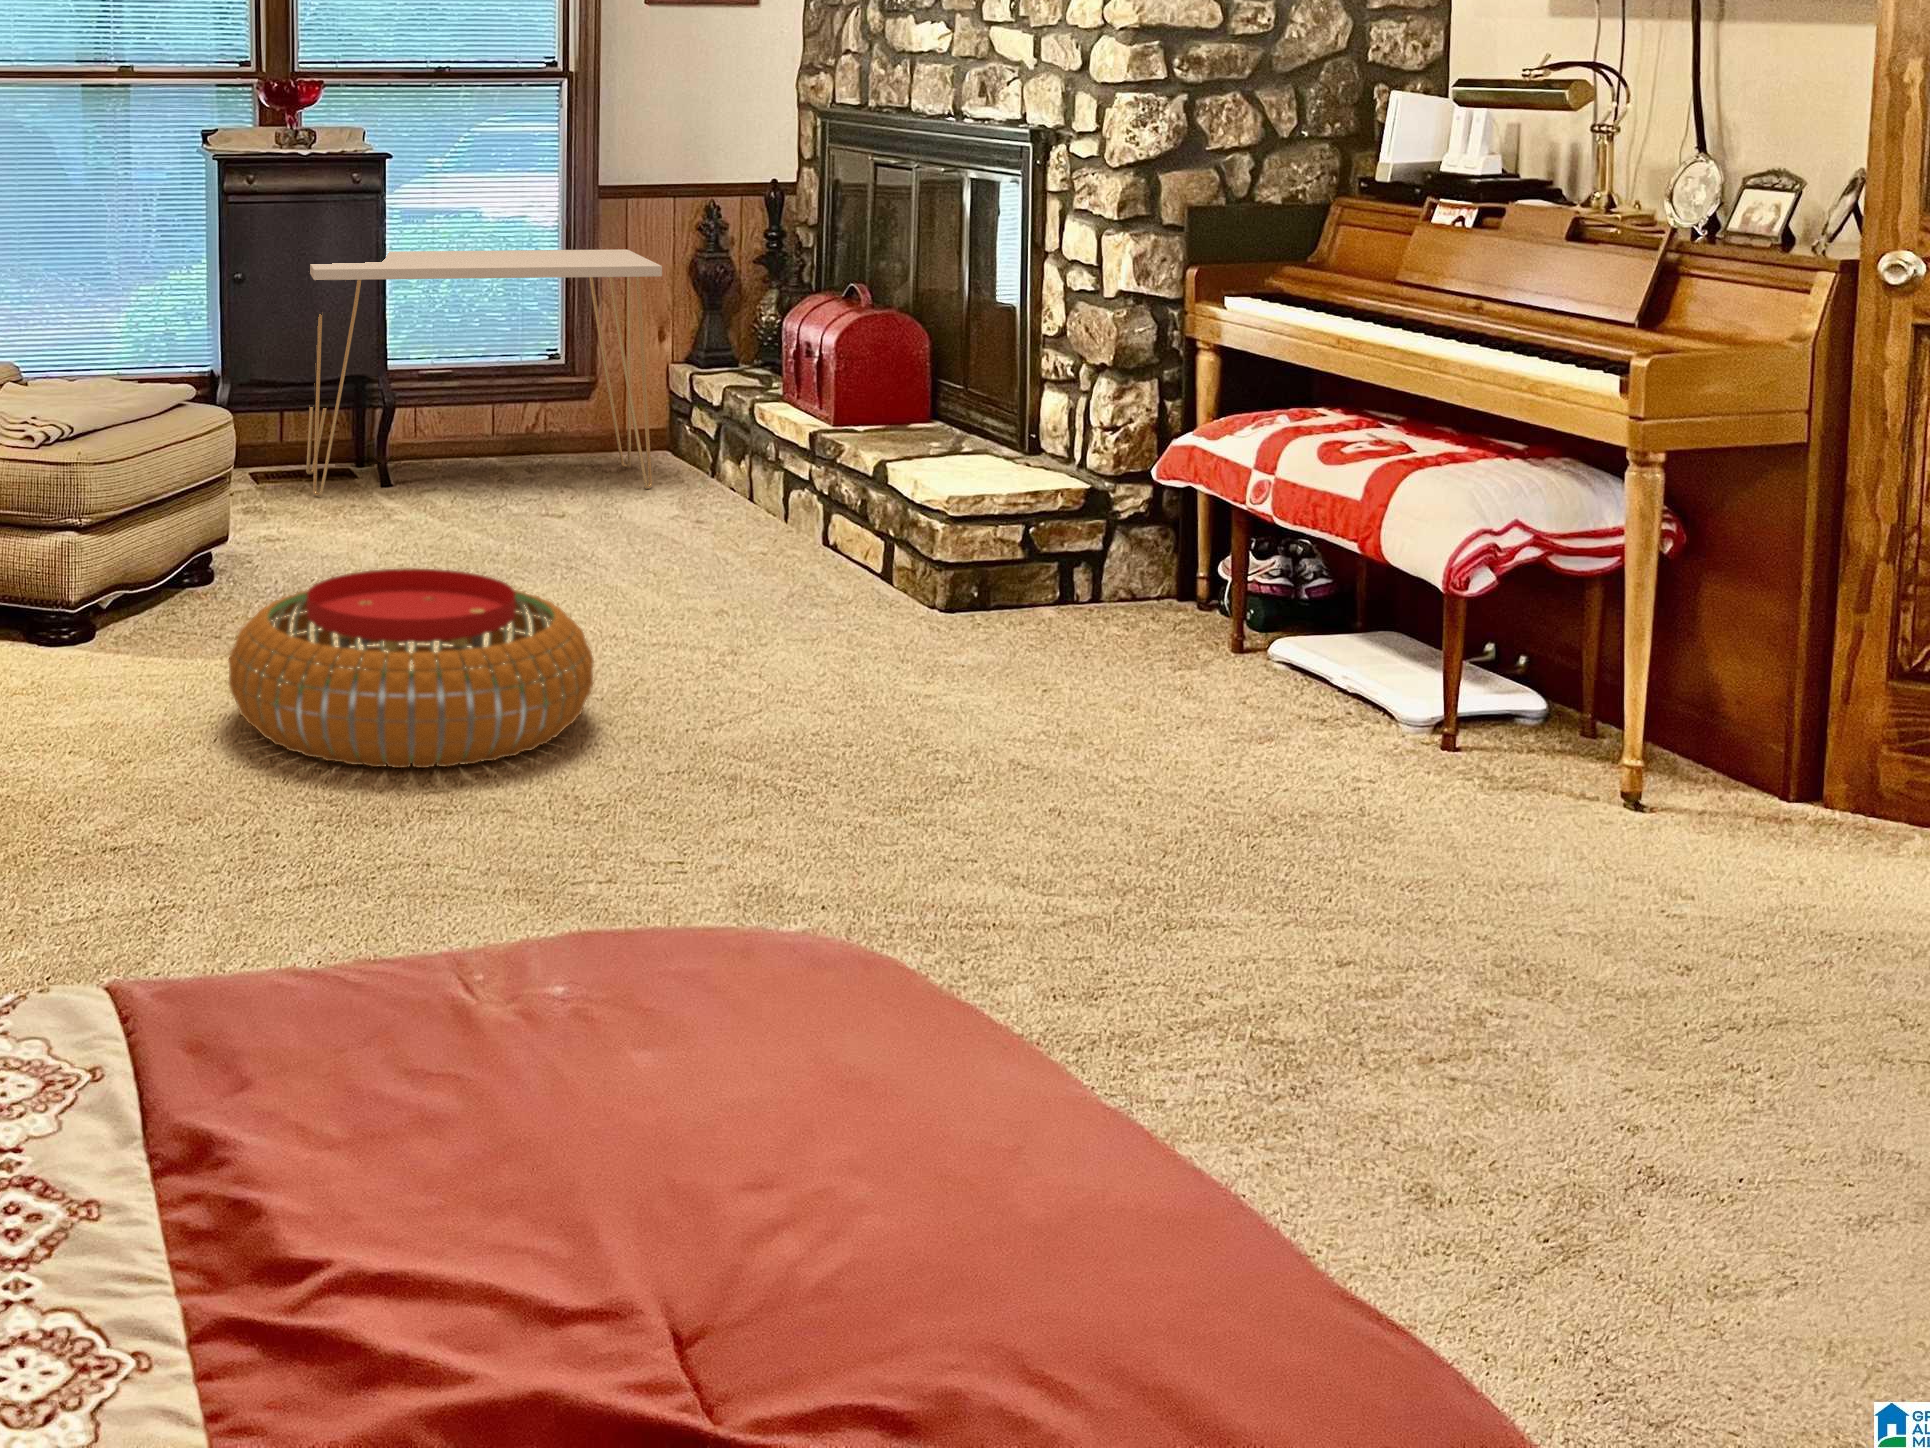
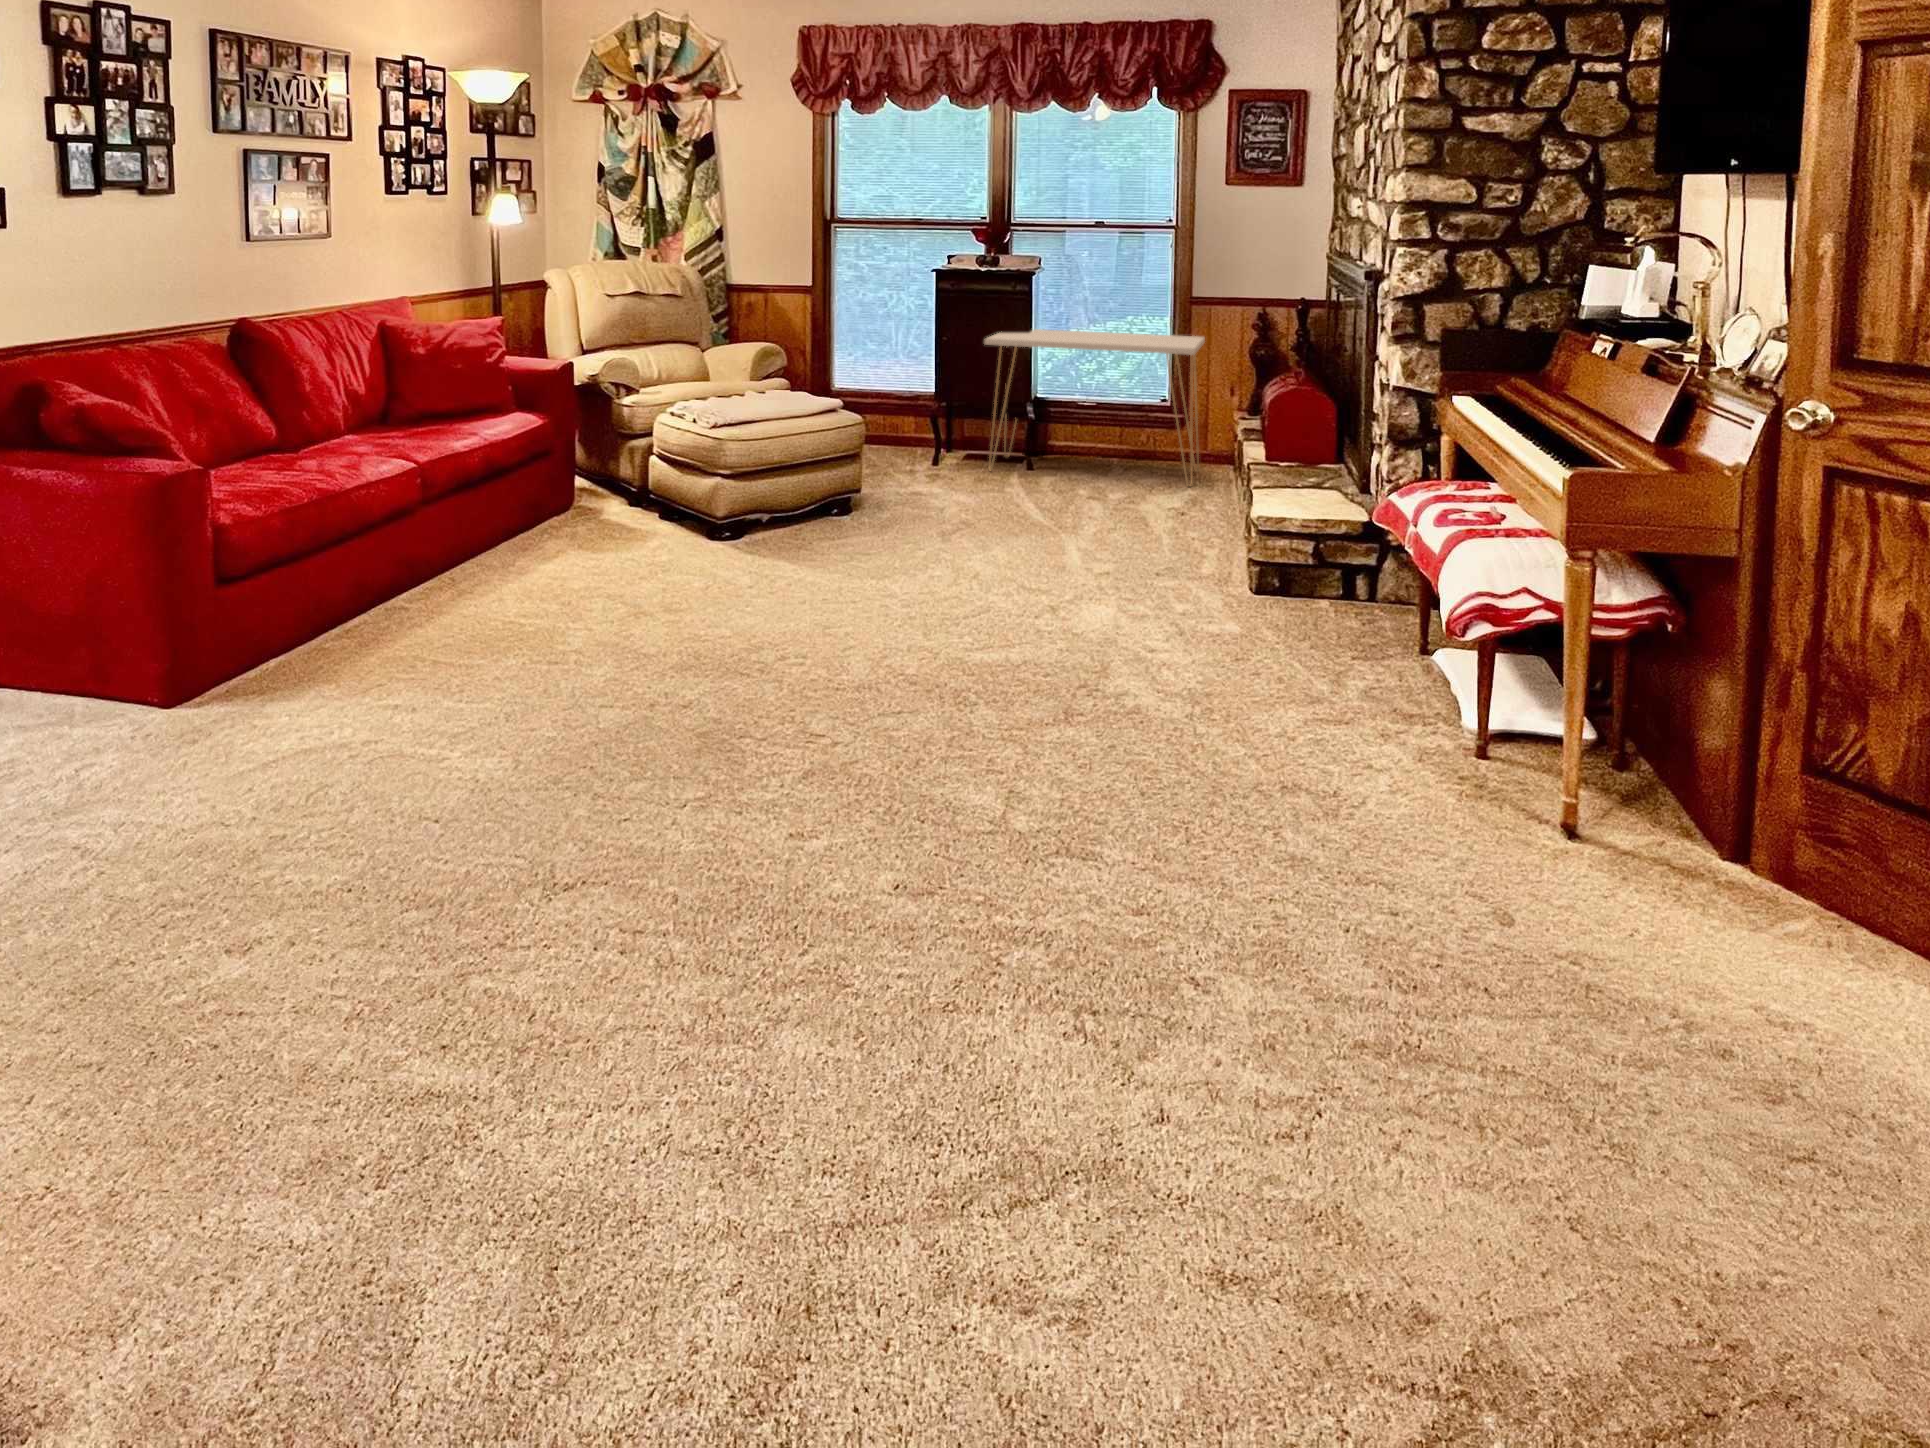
pouf: present [228,569,593,768] -> none [707,521,930,649]

